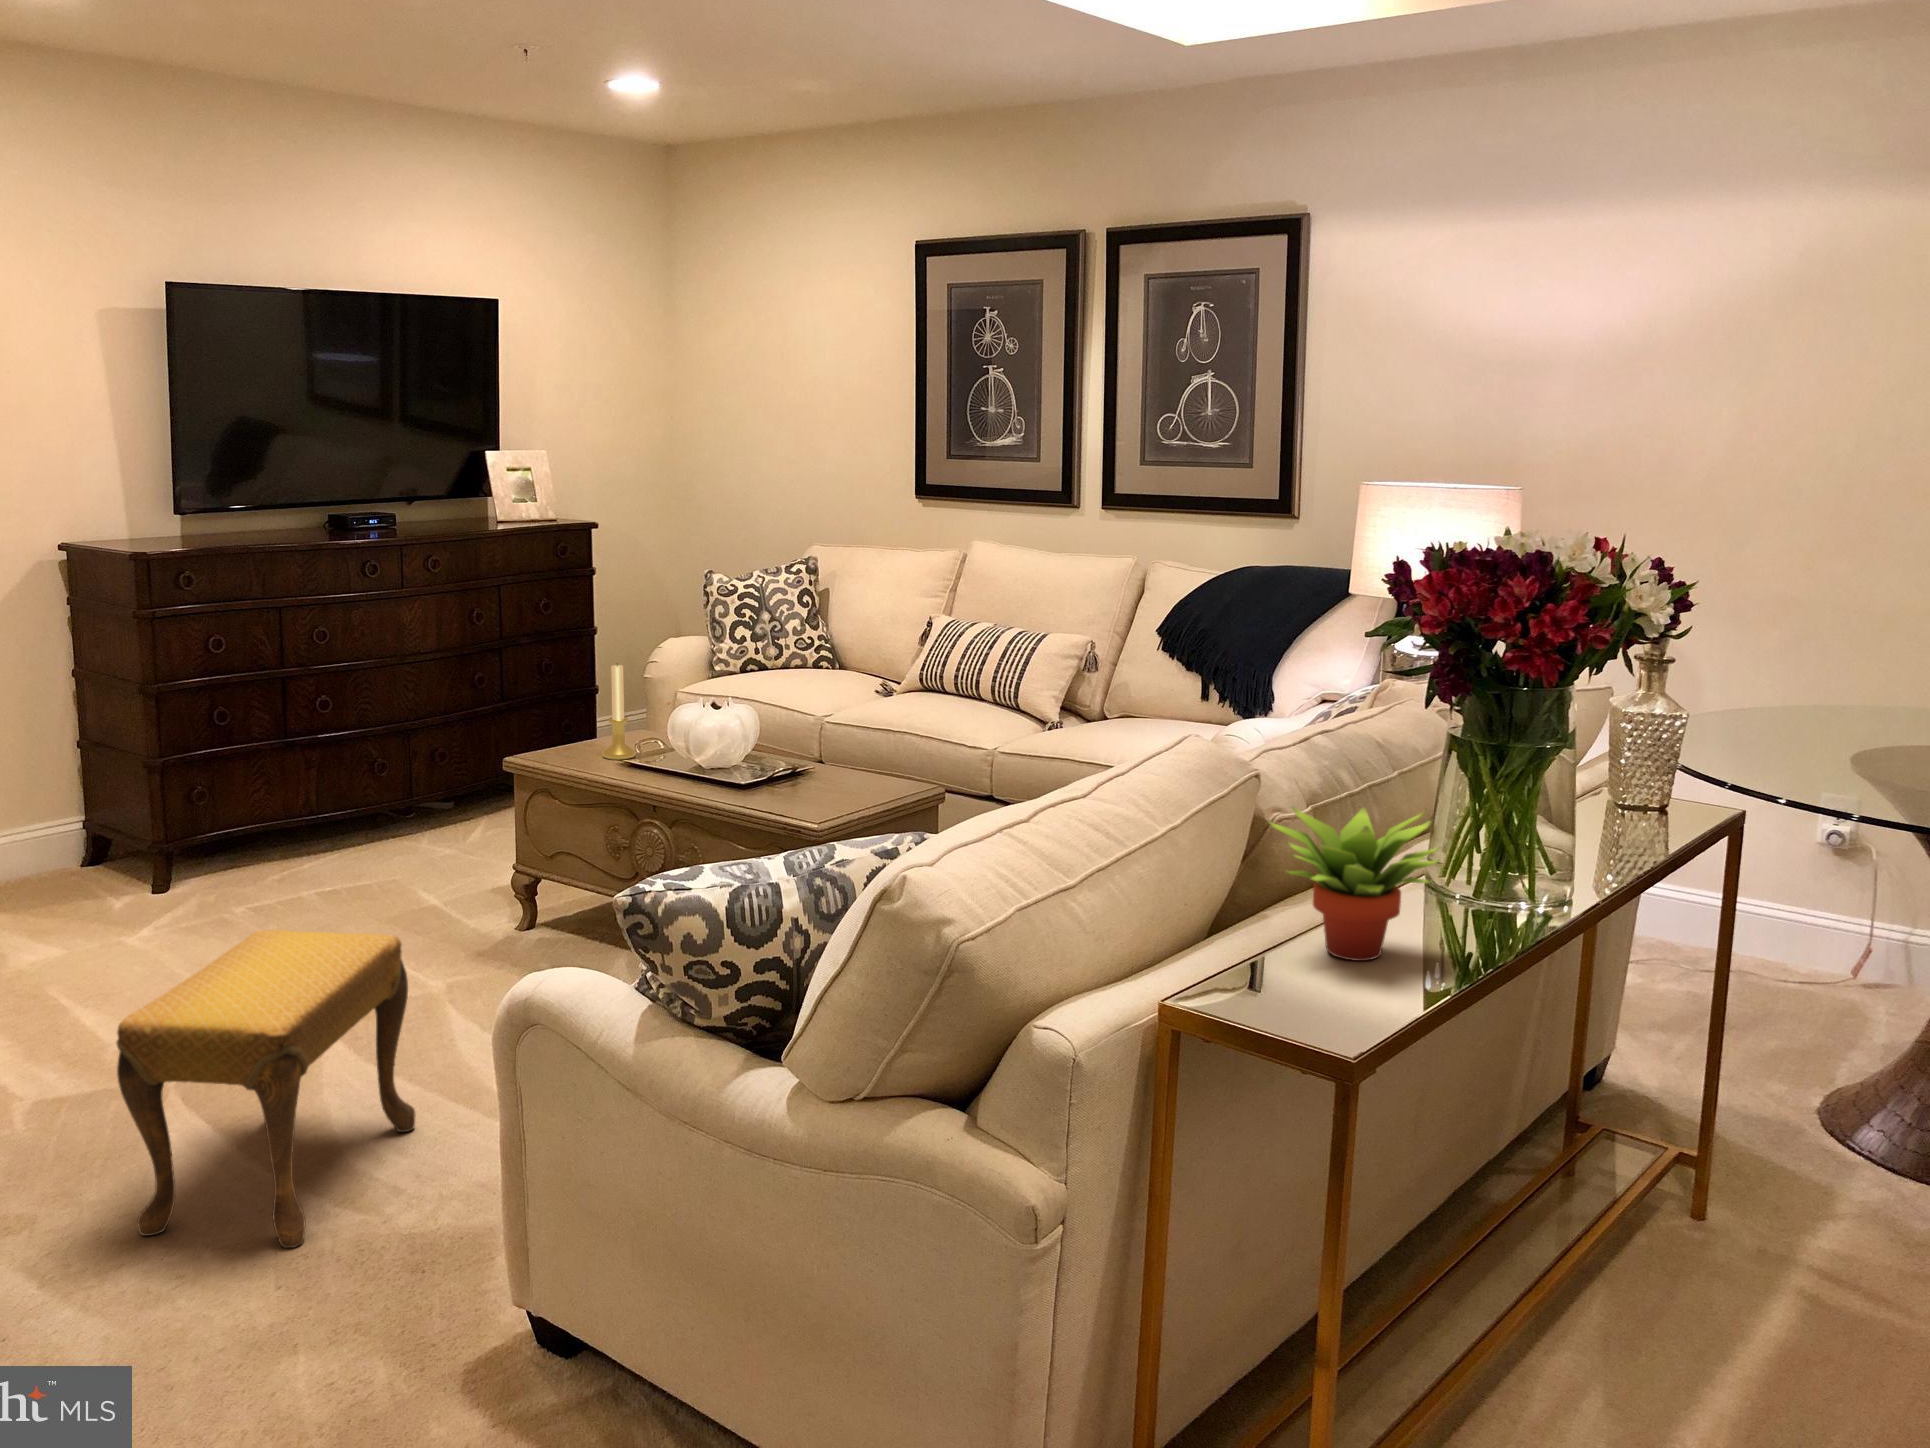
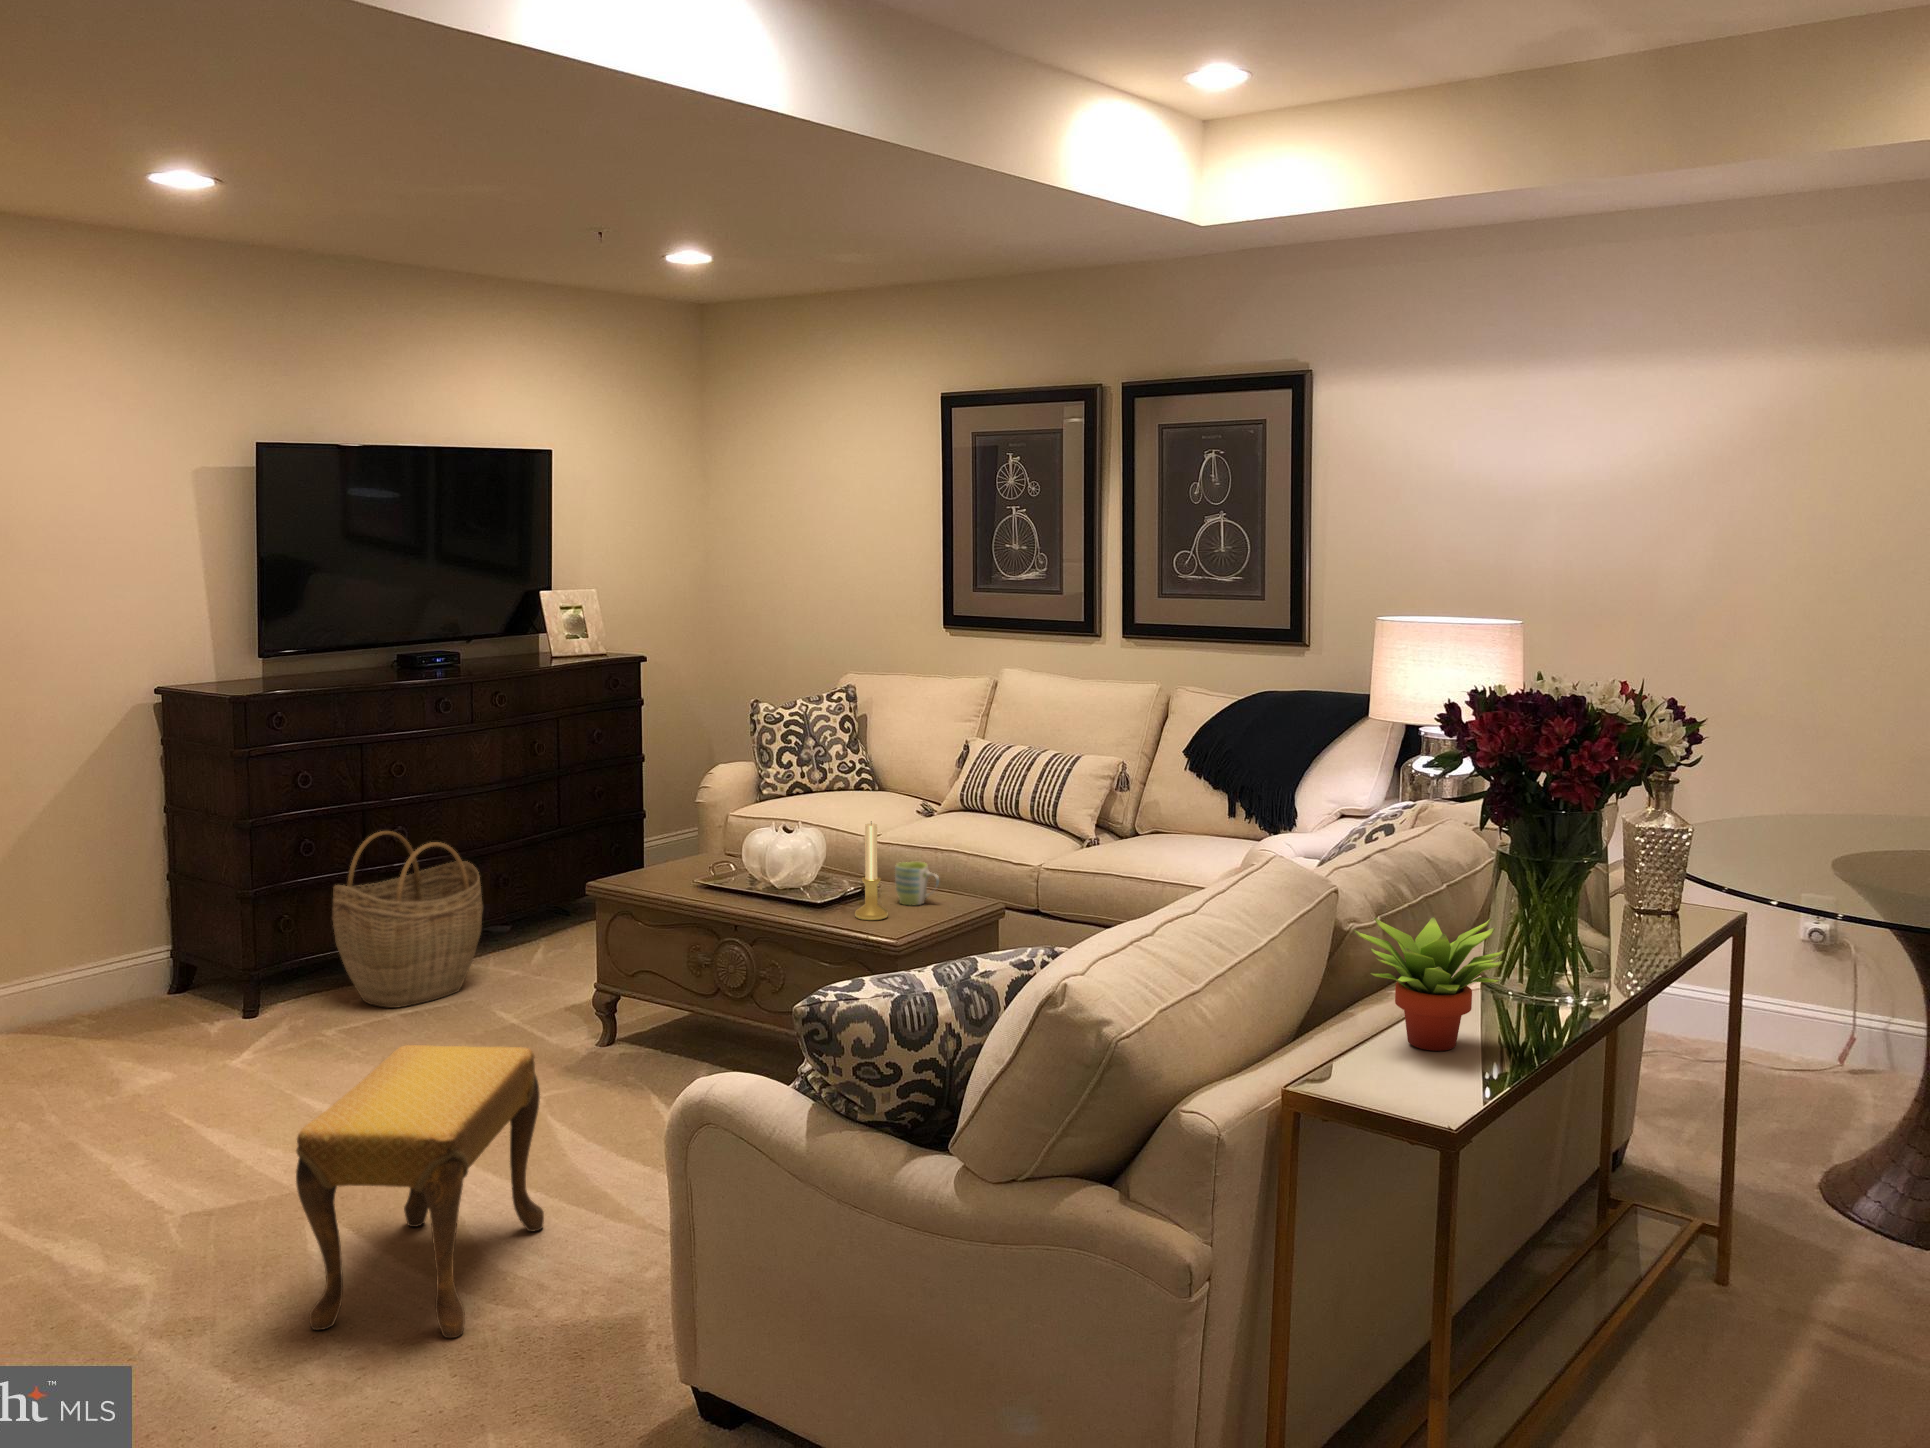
candle holder: present [602,665,635,760] -> present [855,821,888,920]
woven basket: none [242,702,405,889] -> present [332,831,483,1008]
mug: none [829,743,877,790] -> present [895,862,939,905]

